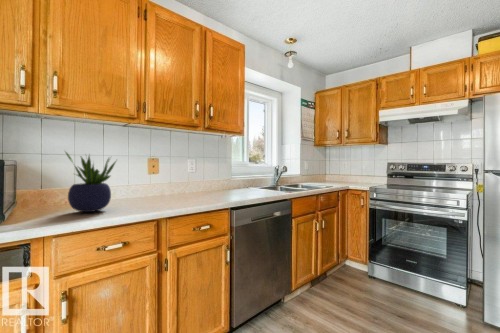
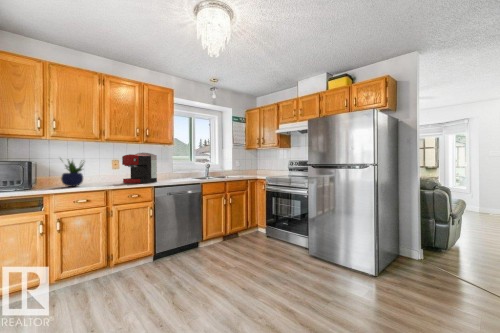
coffee maker: none [173,147,227,202] -> present [122,153,157,183]

